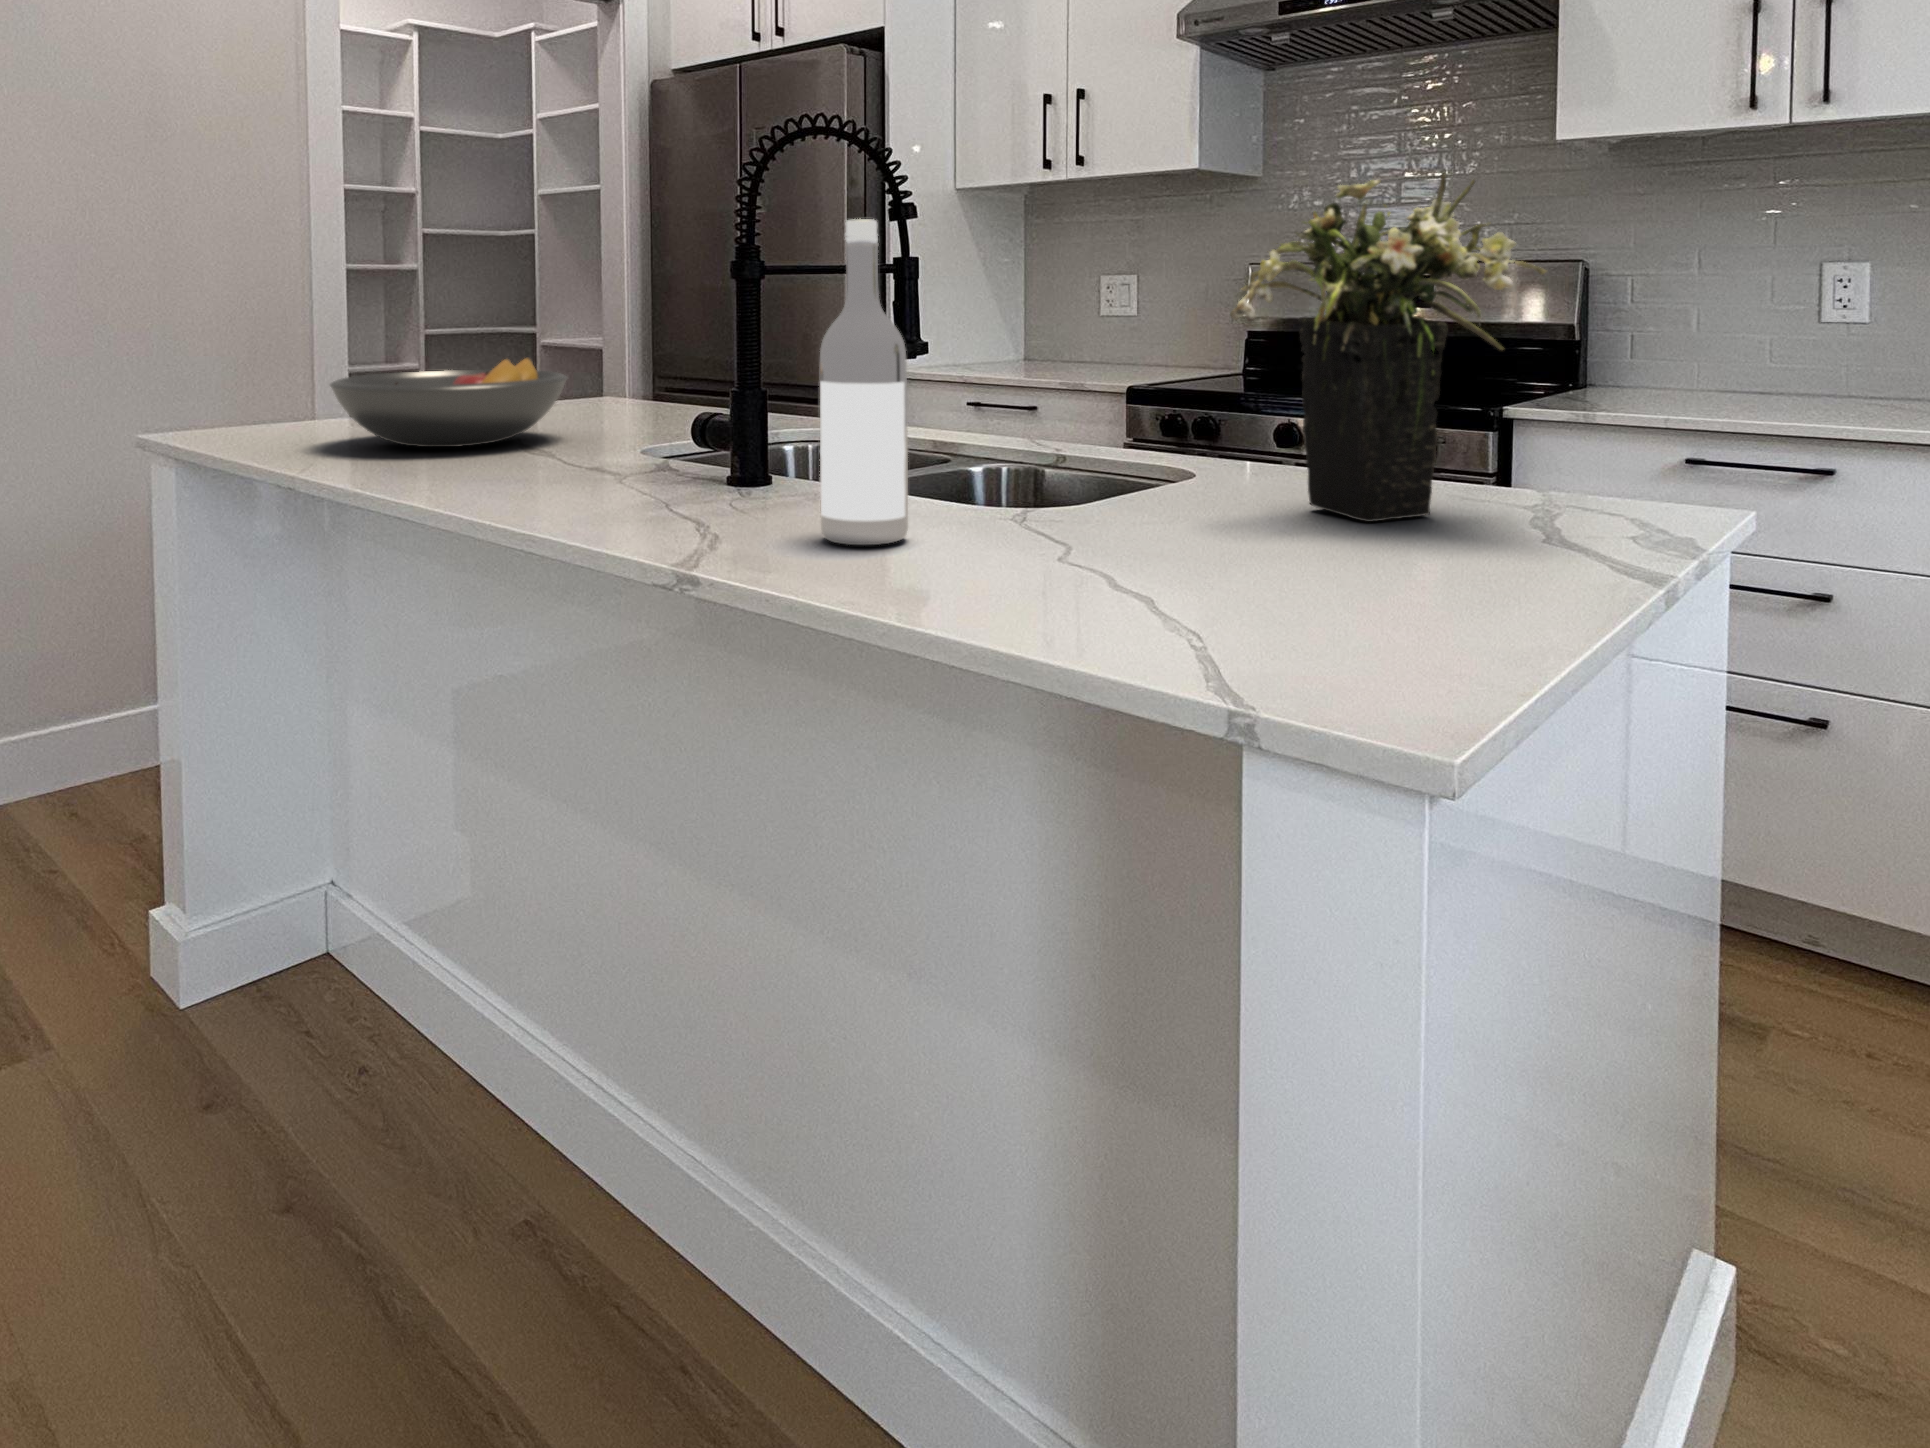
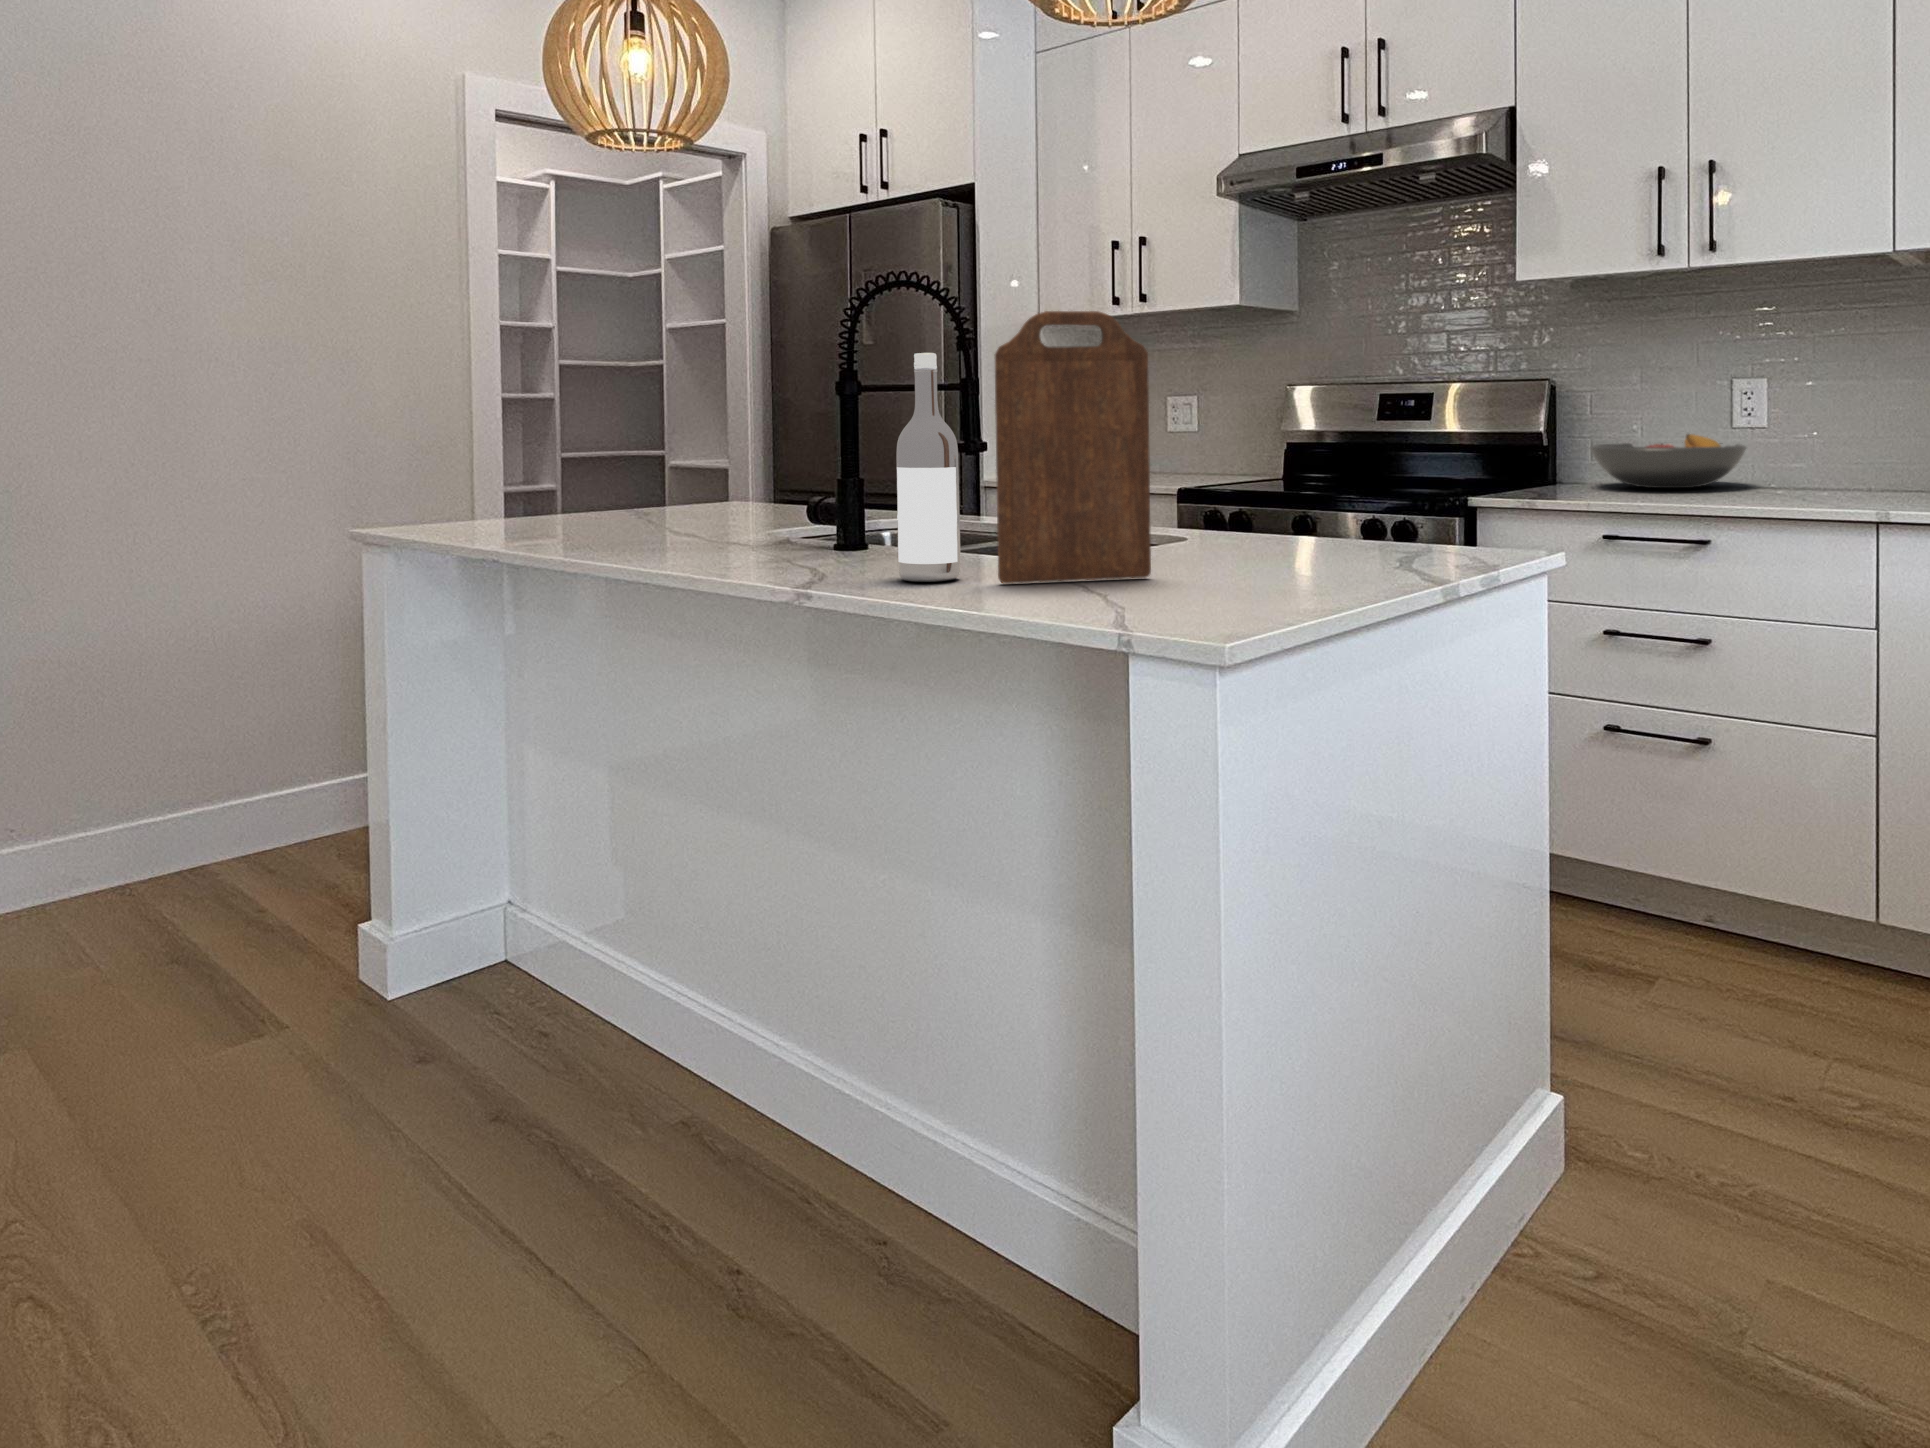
cutting board: none [964,160,1184,552] -> present [995,311,1151,584]
flower arrangement: present [1230,174,1546,522] -> none [1191,317,1402,565]
fruit bowl: present [330,357,567,447] -> present [1590,434,1746,488]

